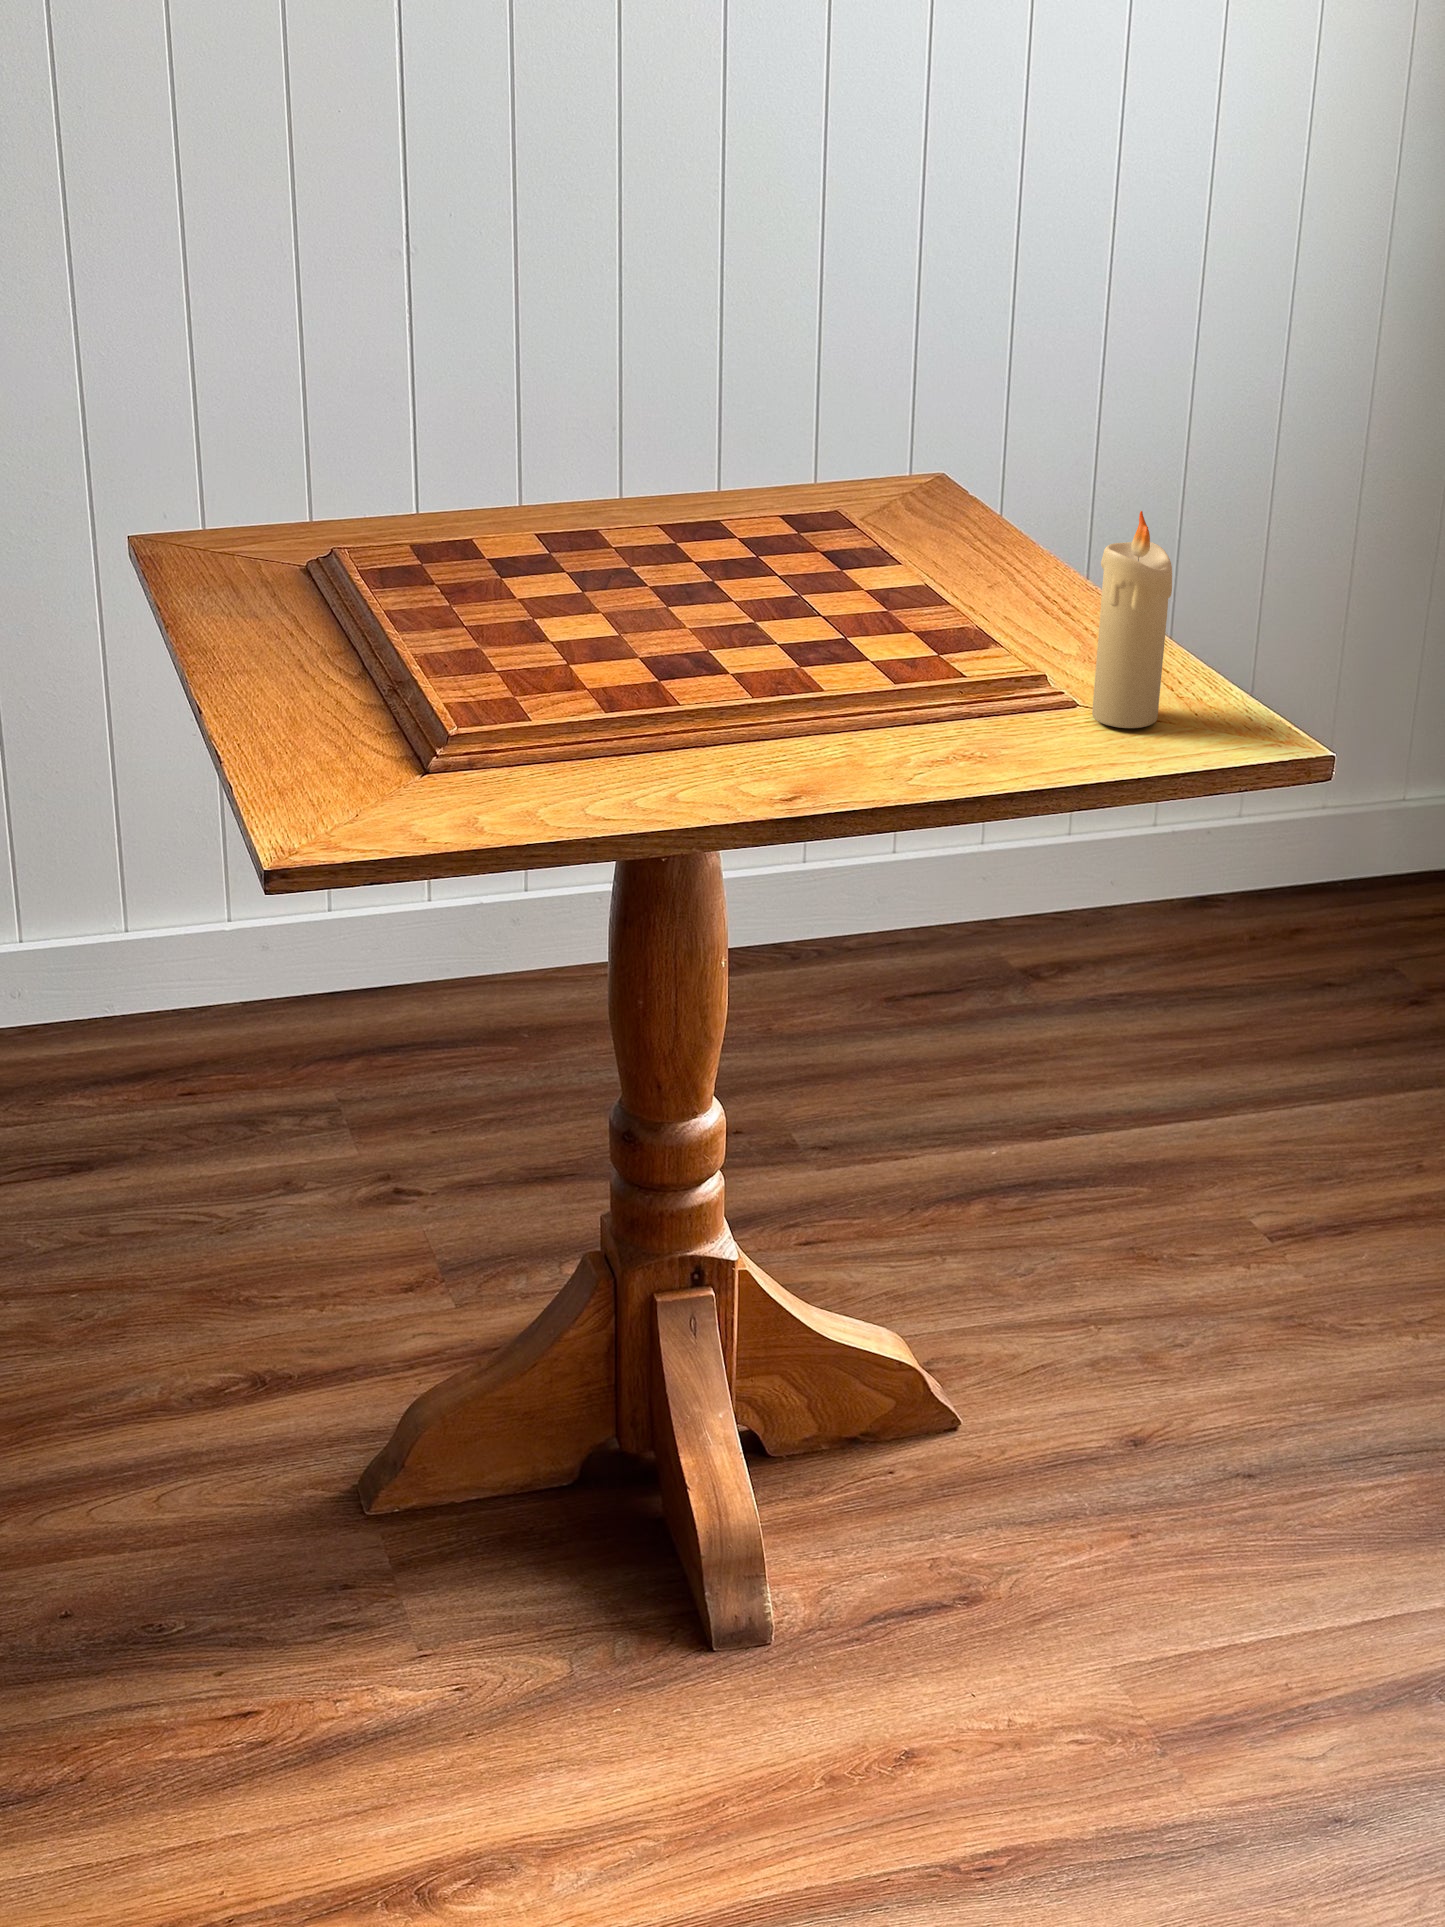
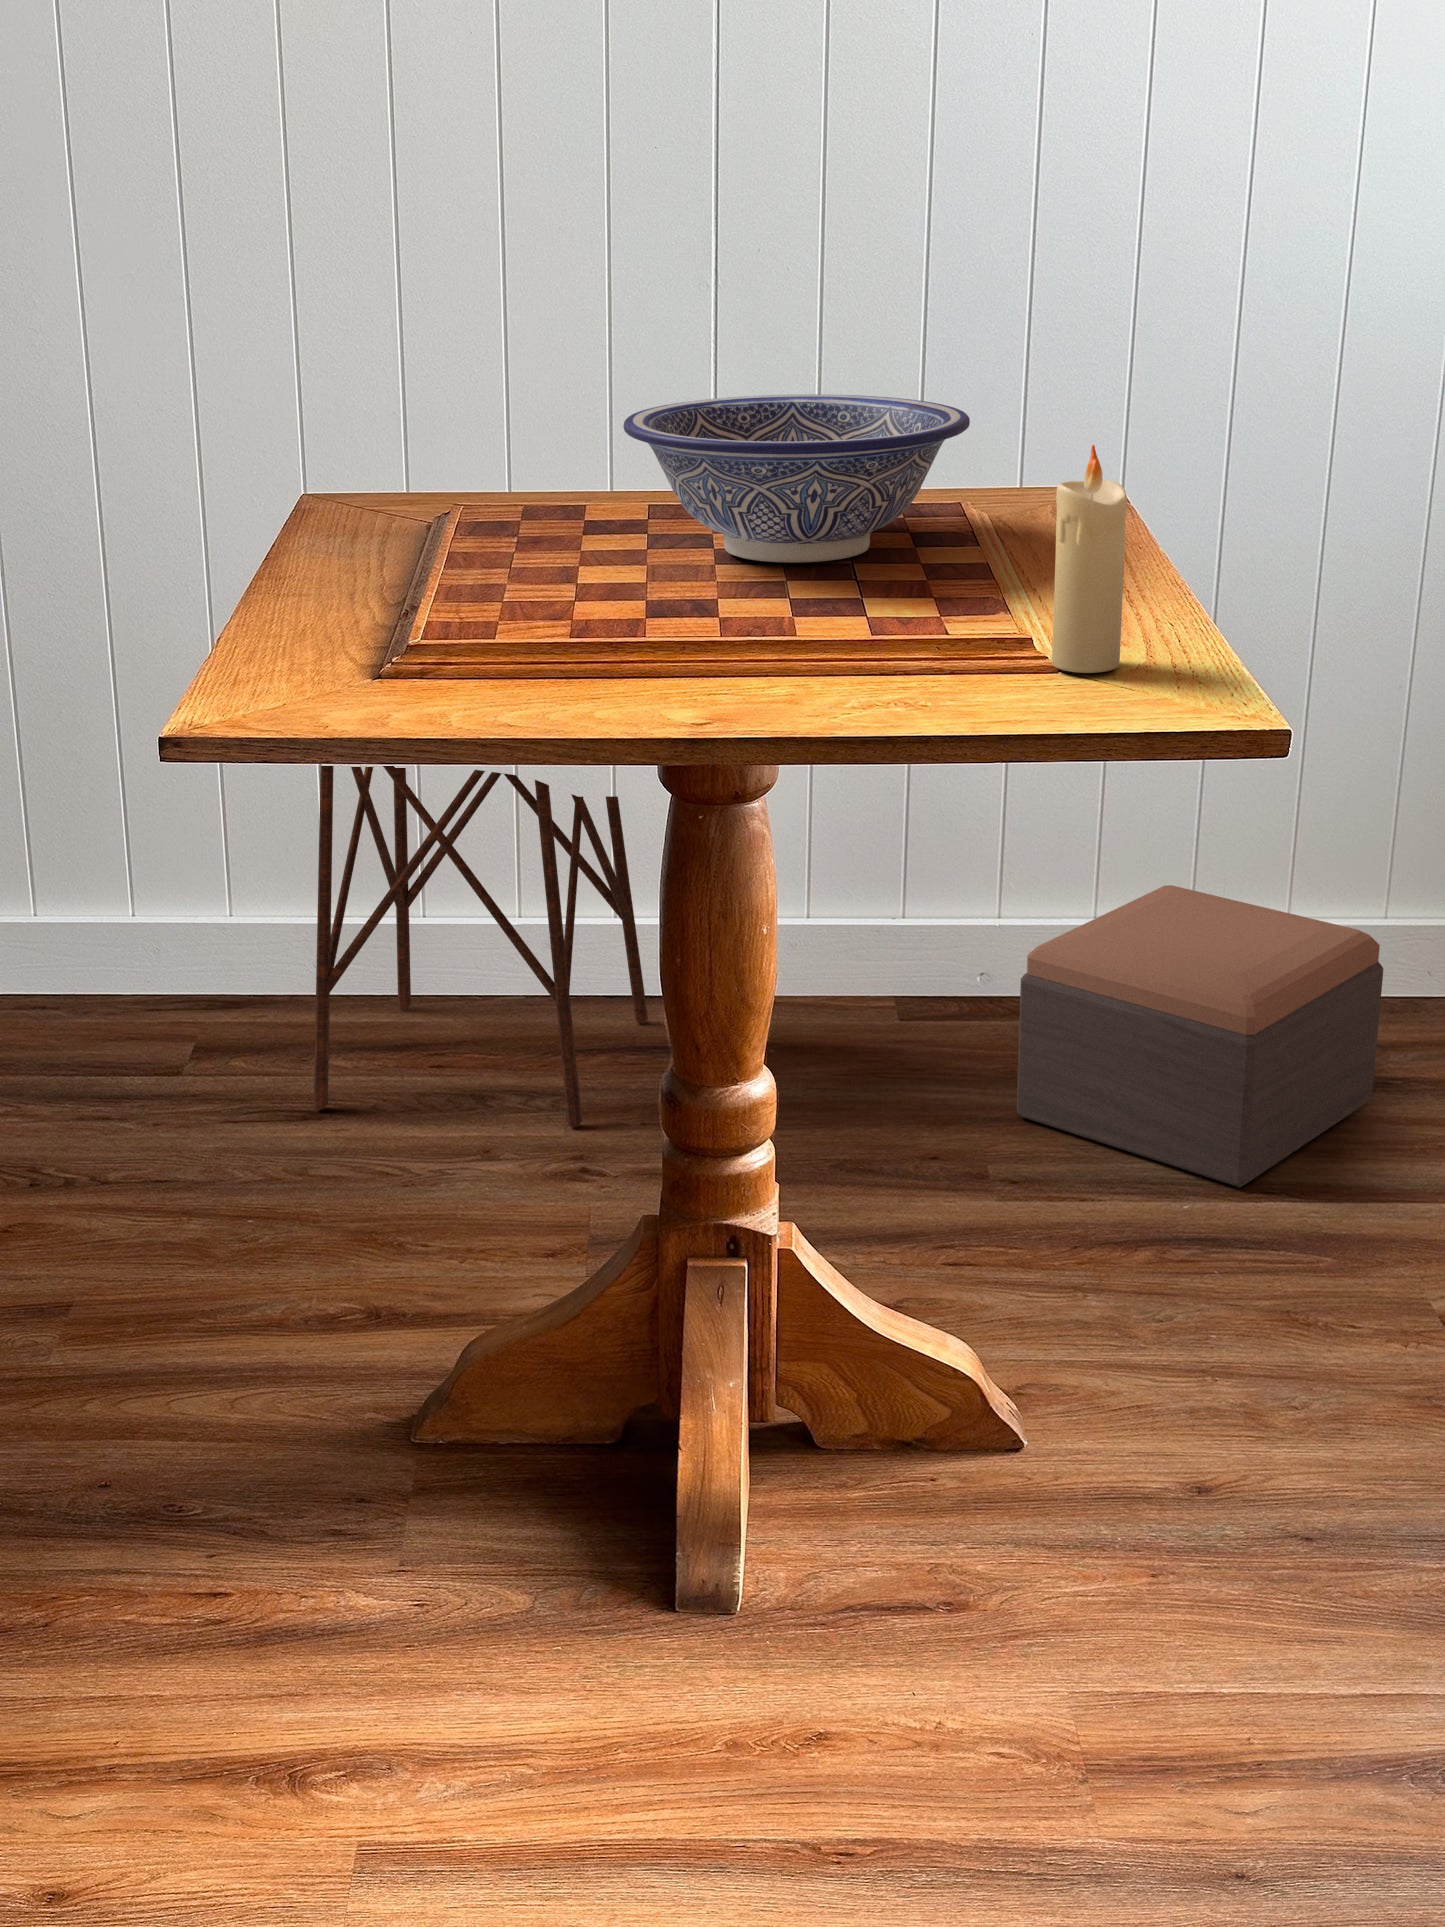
decorative bowl: none [553,412,905,600] -> present [623,394,970,563]
side table: none [46,540,386,1147] -> present [314,766,648,1127]
footstool: none [799,830,1127,1127] -> present [1017,885,1383,1187]

